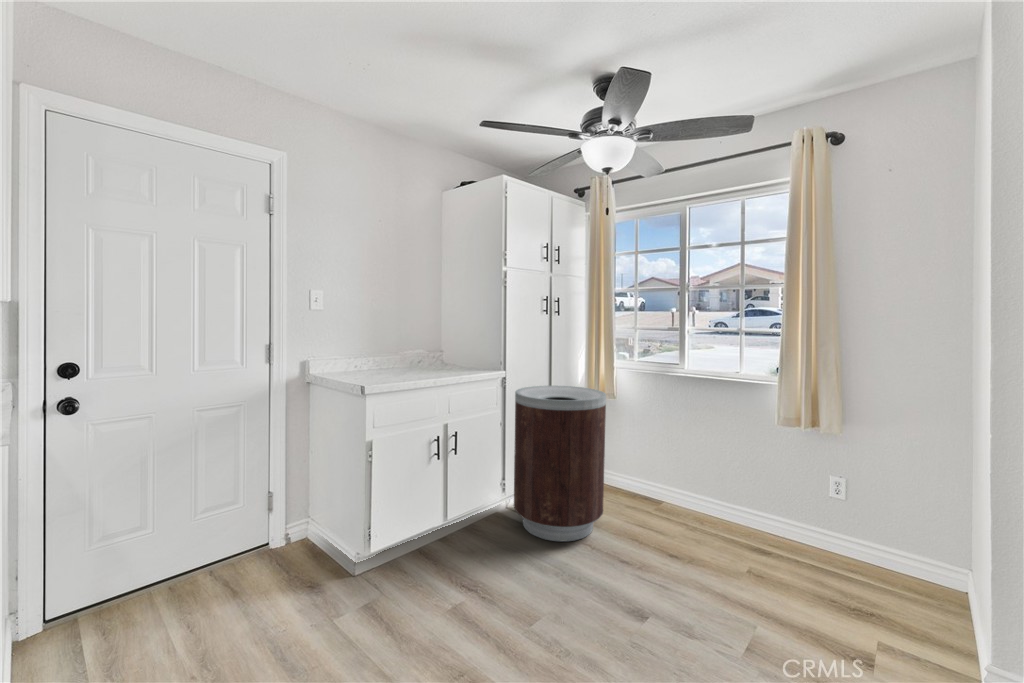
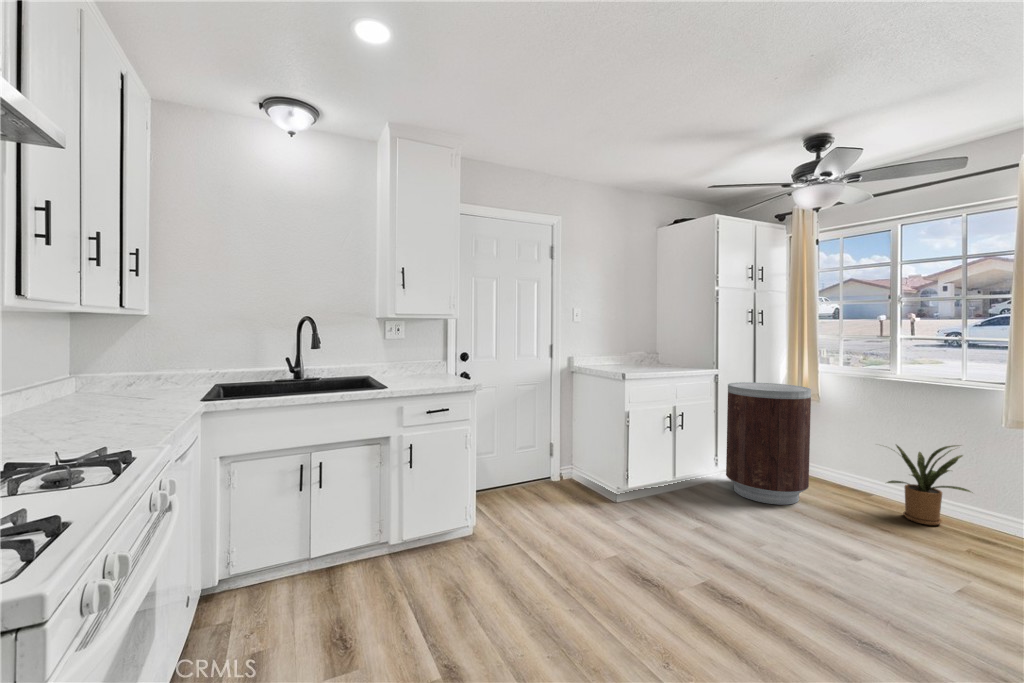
house plant: none [667,453,763,546] -> present [887,445,971,525]

